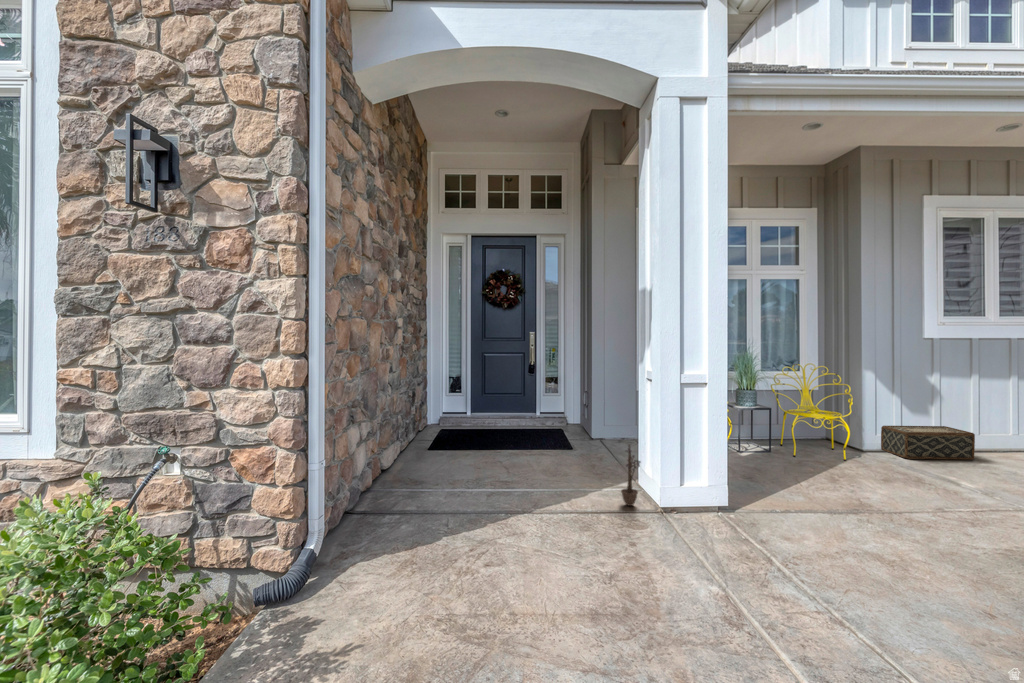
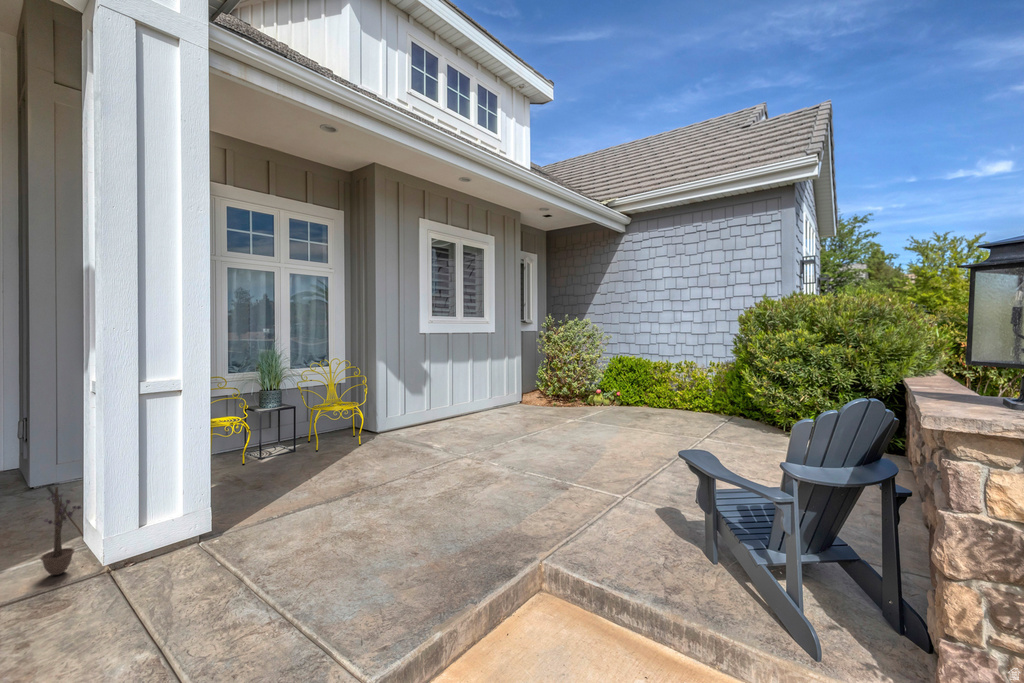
woven basket: present [881,426,975,460] -> none [391,404,451,435]

